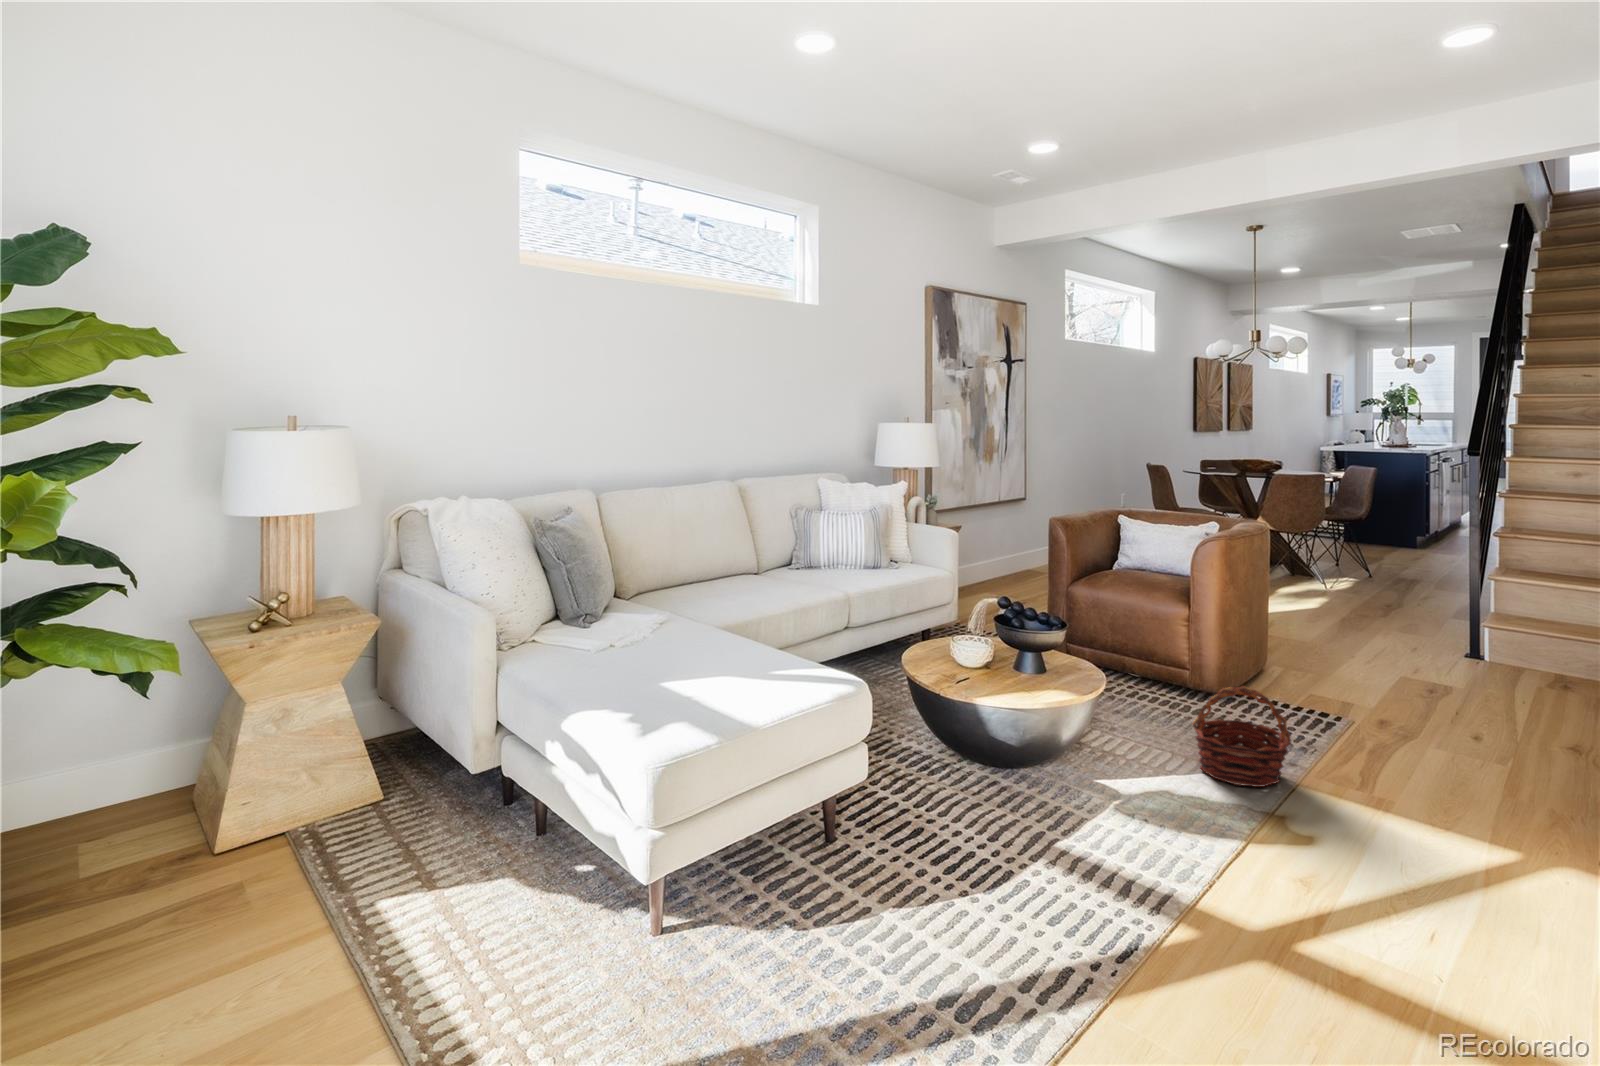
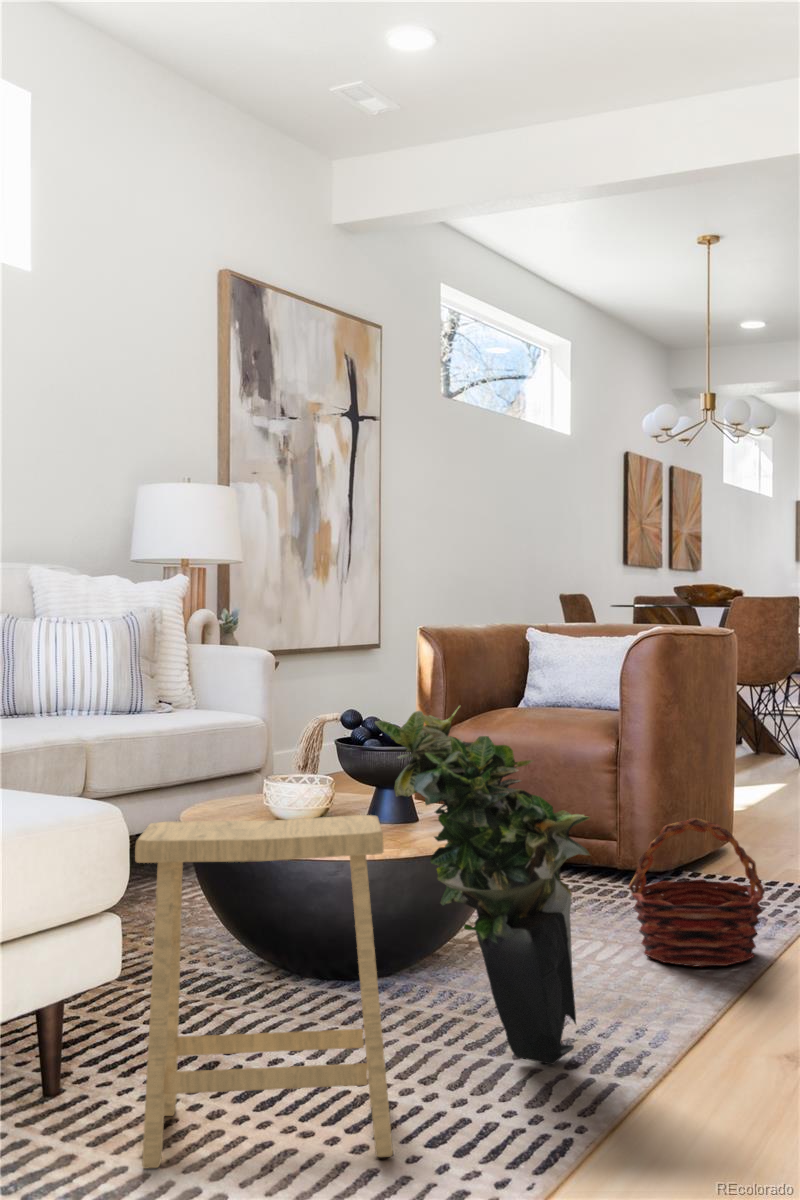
potted plant: none [1027,627,1170,864] -> present [375,706,590,1065]
footstool: none [877,706,1030,930] -> present [135,815,393,1169]

